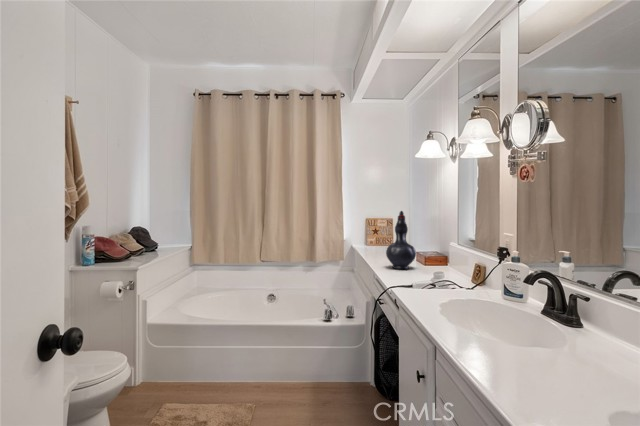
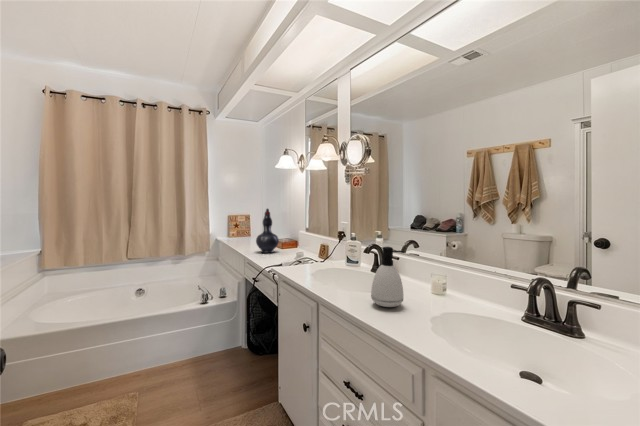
soap dispenser: none [510,278,573,382] -> present [371,247,404,307]

